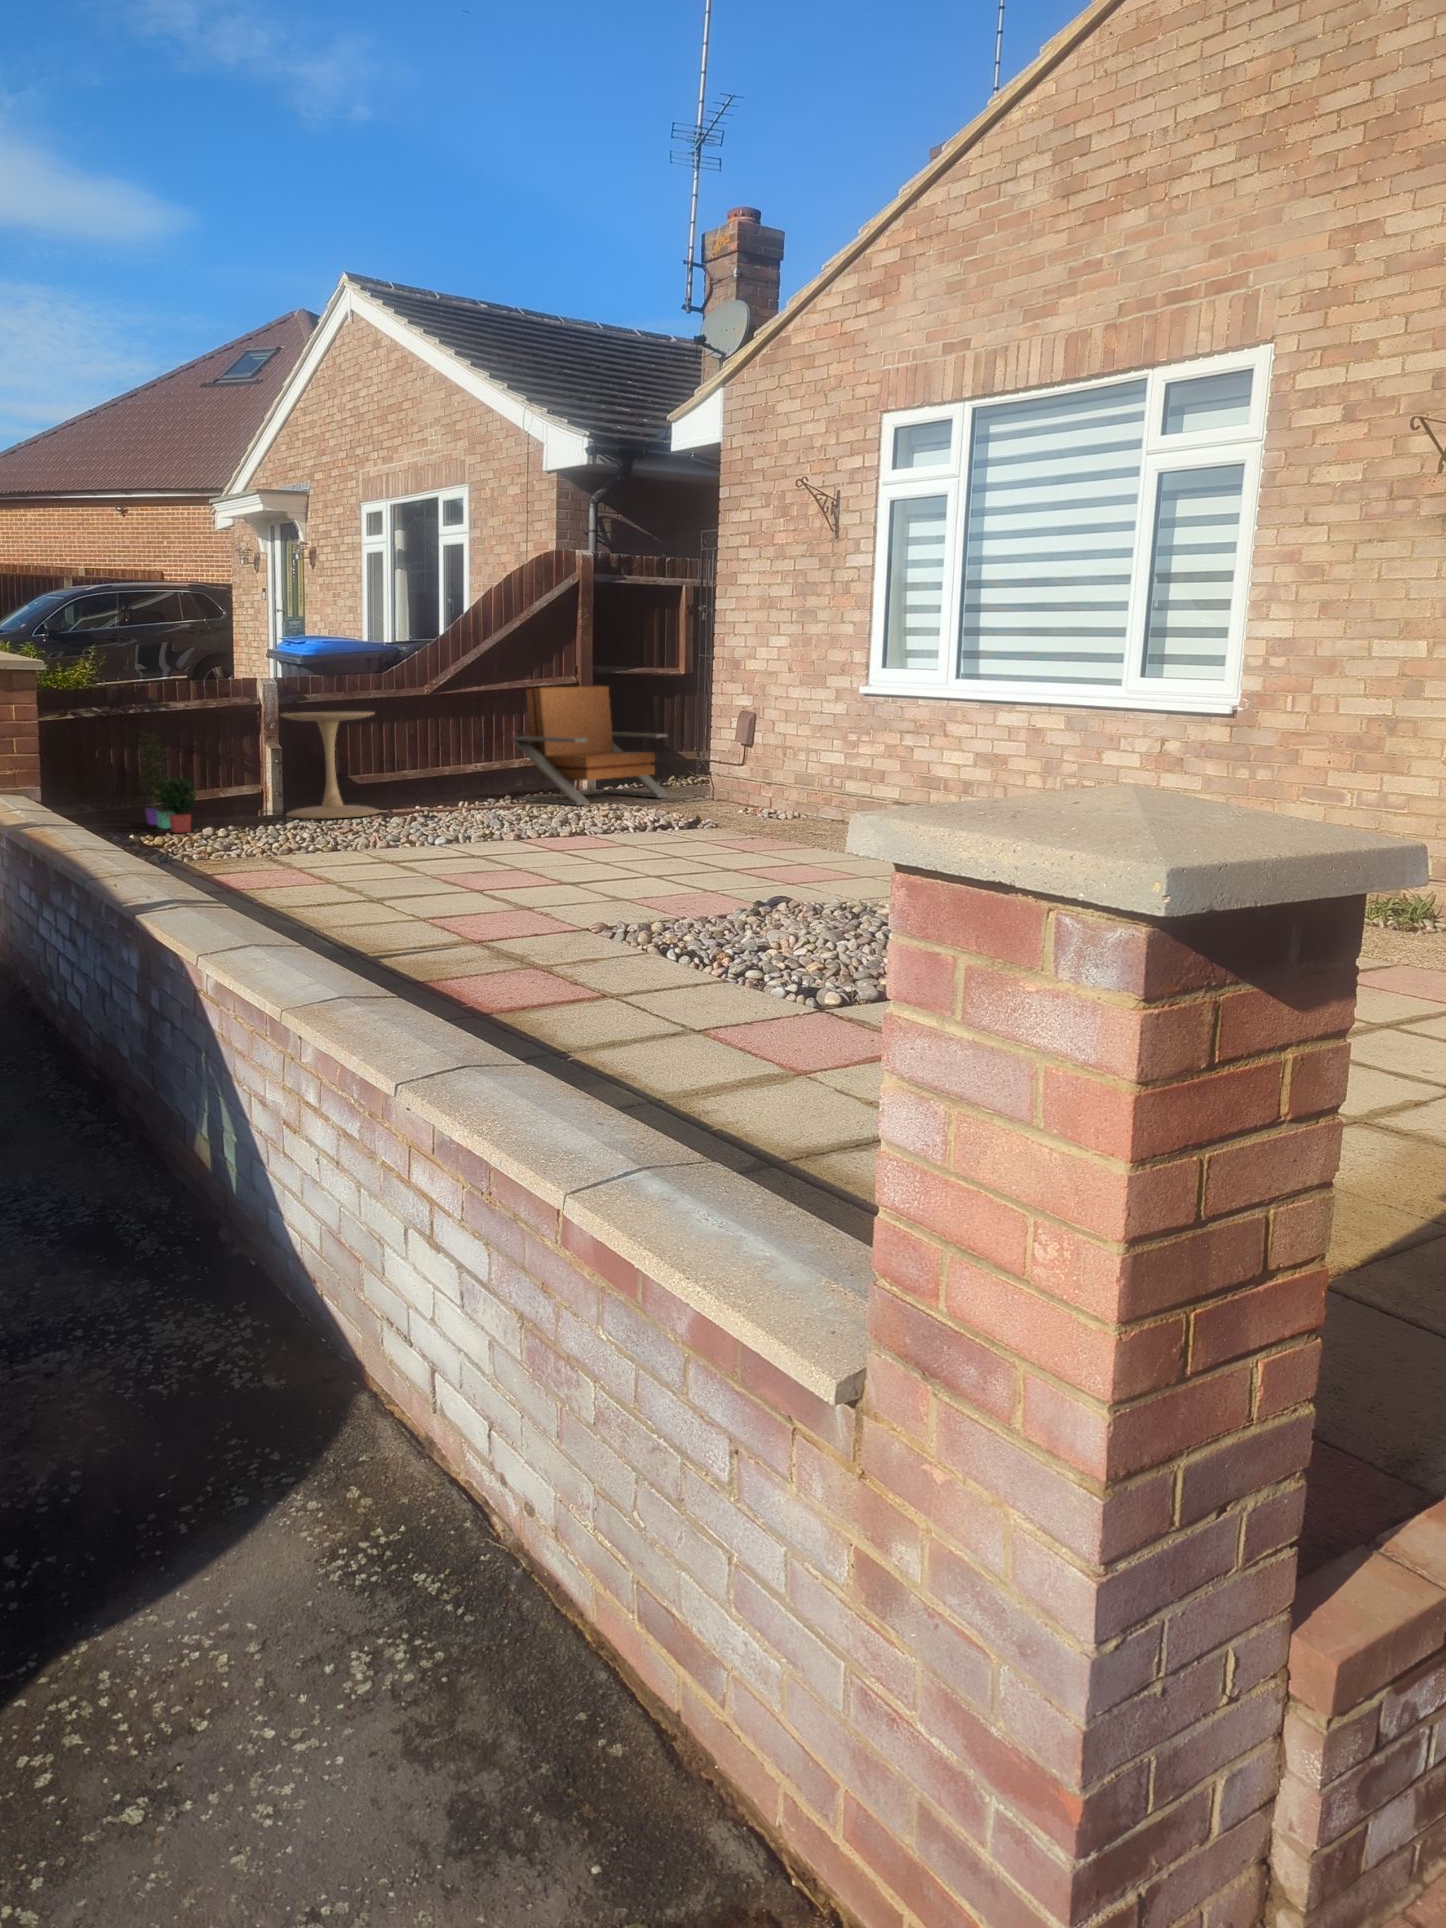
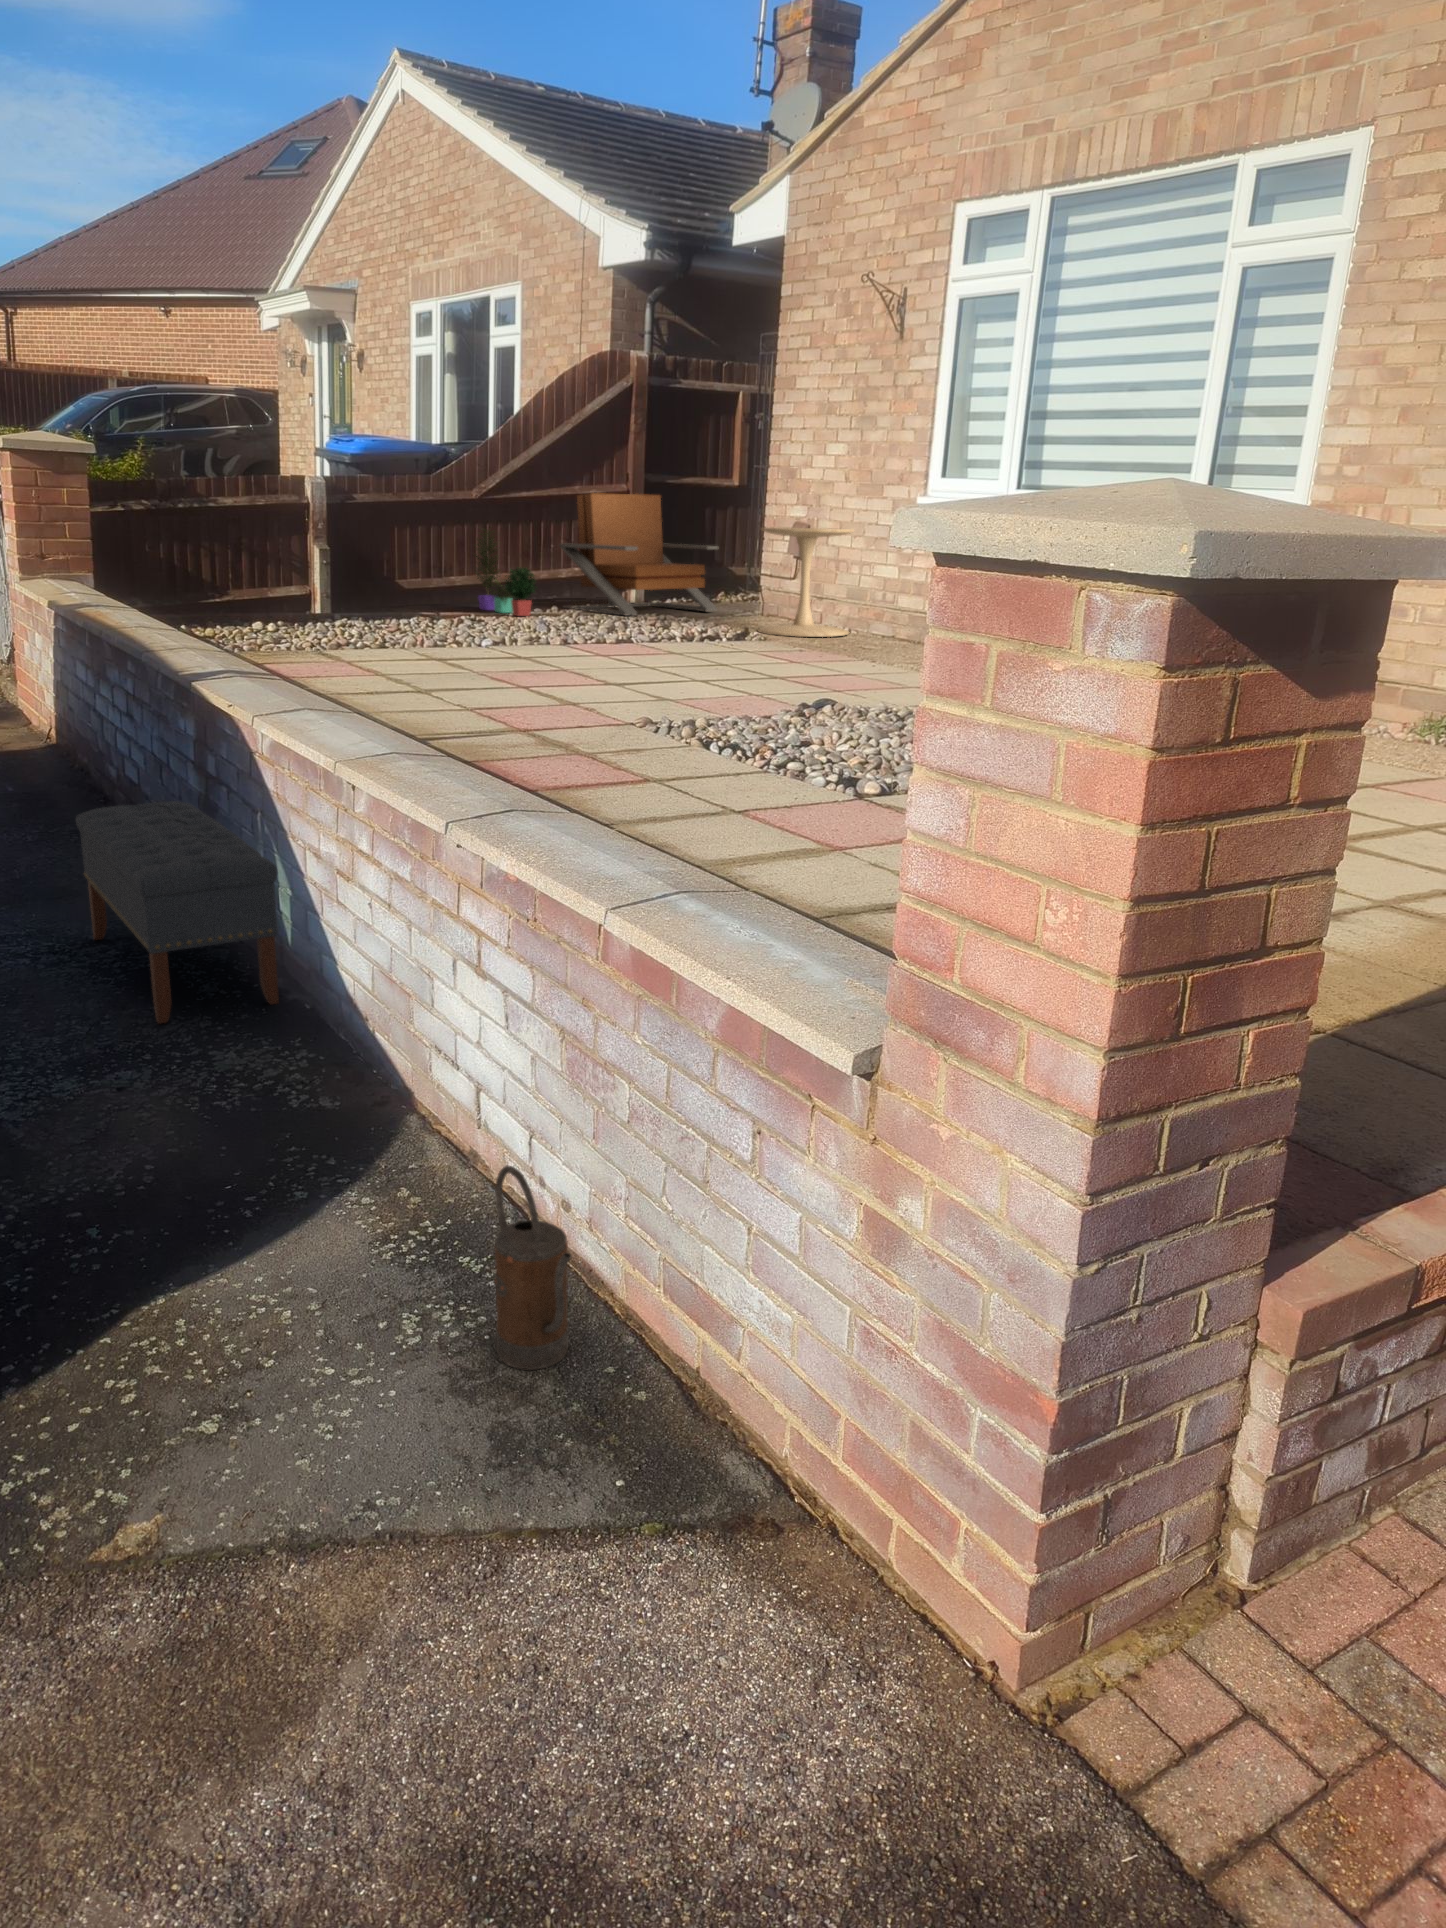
pedestal table: present [281,711,379,819] -> present [758,528,853,637]
potted plant: present [137,734,197,833] -> present [475,529,537,616]
bench: none [12,1039,224,1288] -> present [76,801,279,1023]
watering can: none [450,1480,535,1716] -> present [494,1166,571,1370]

